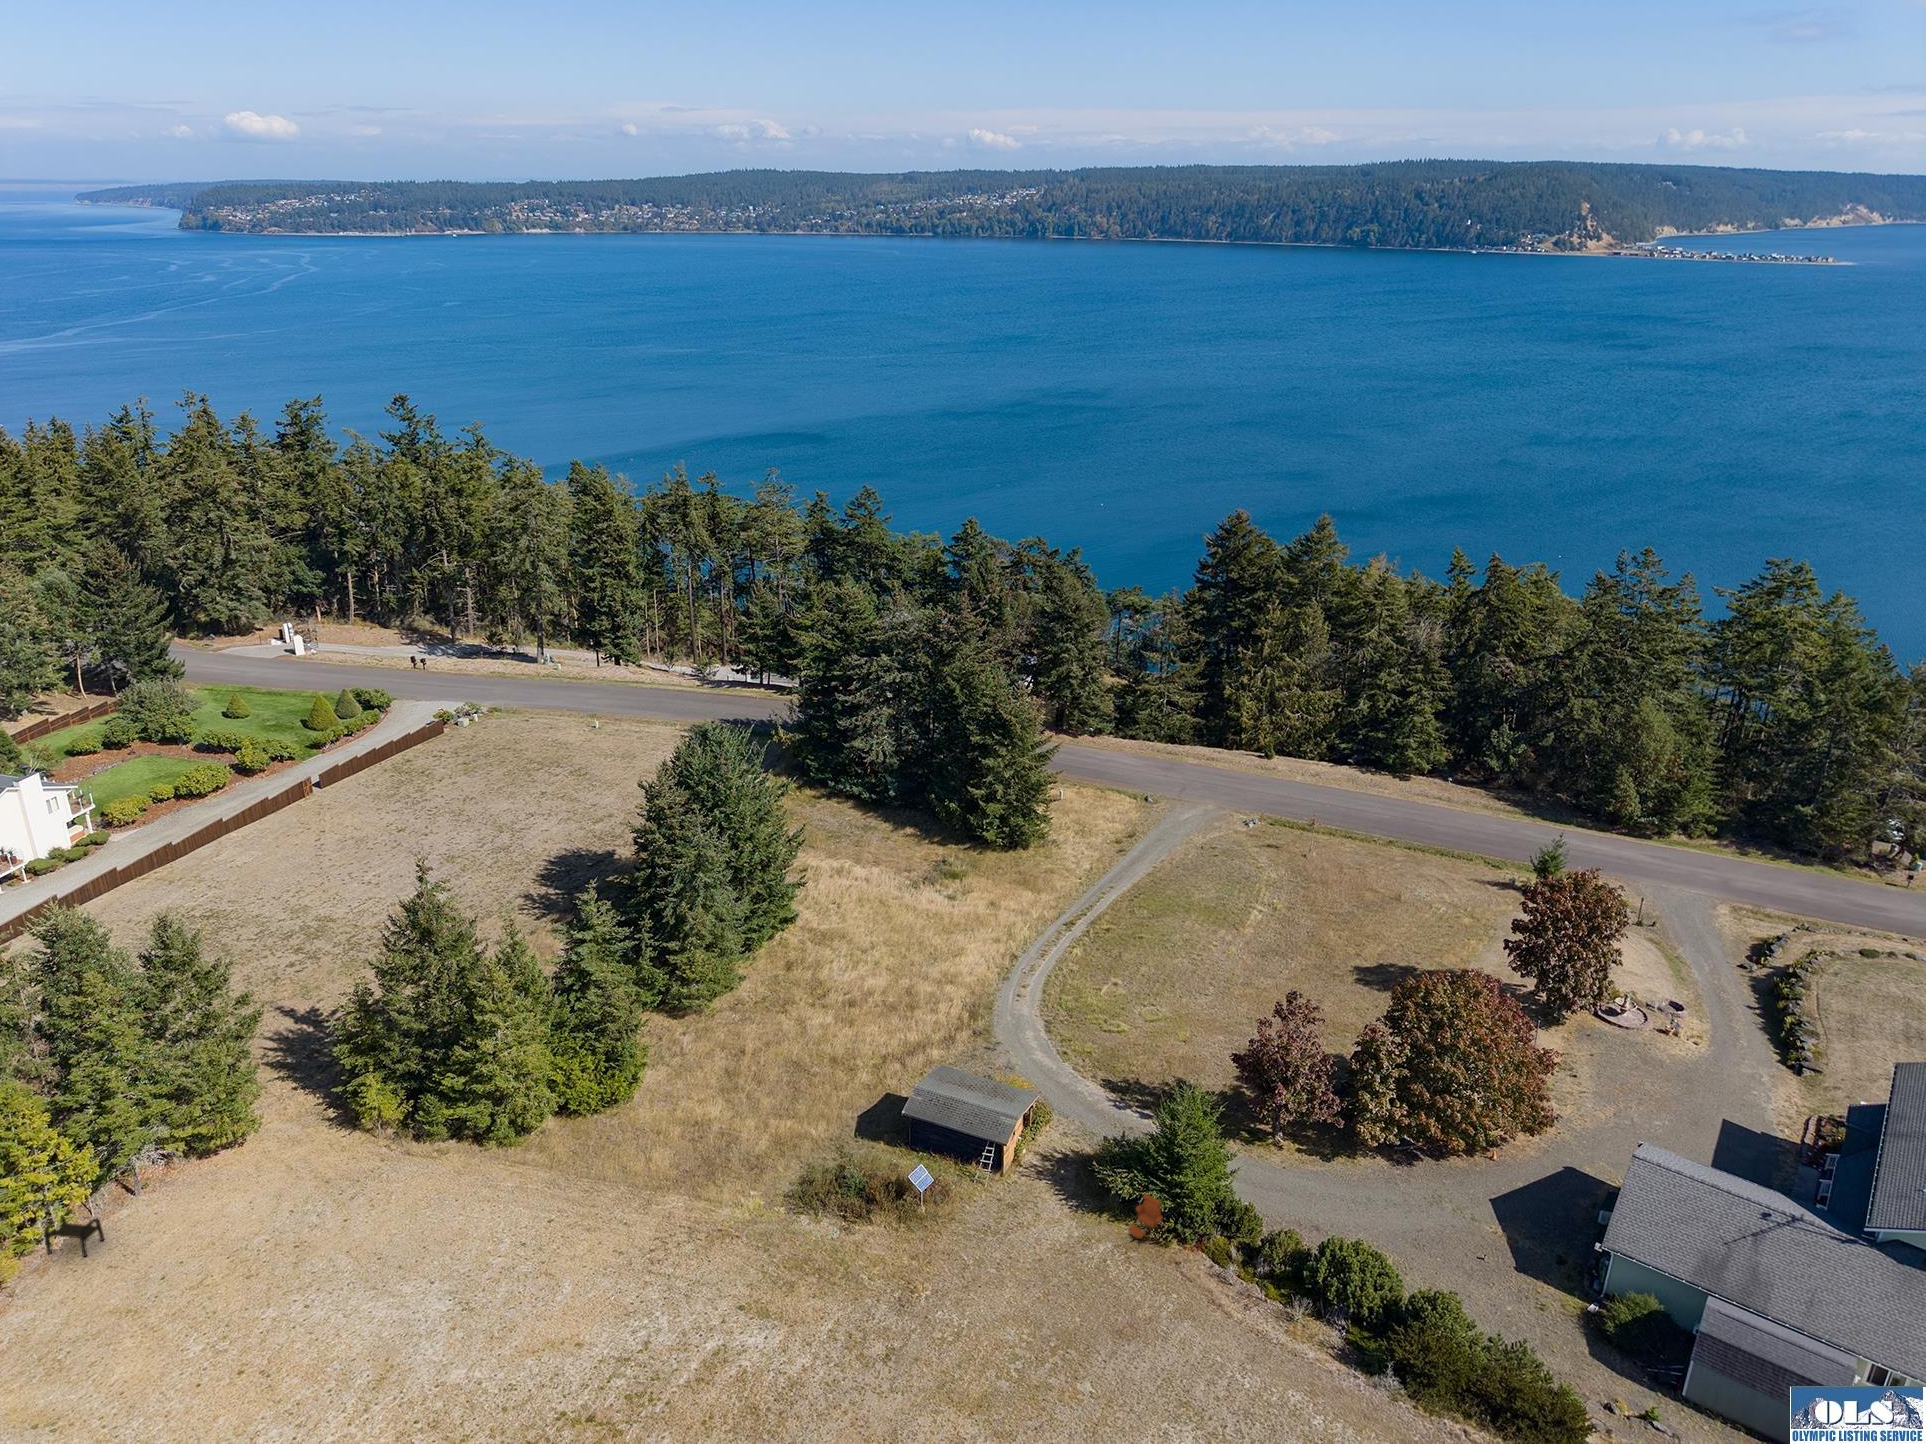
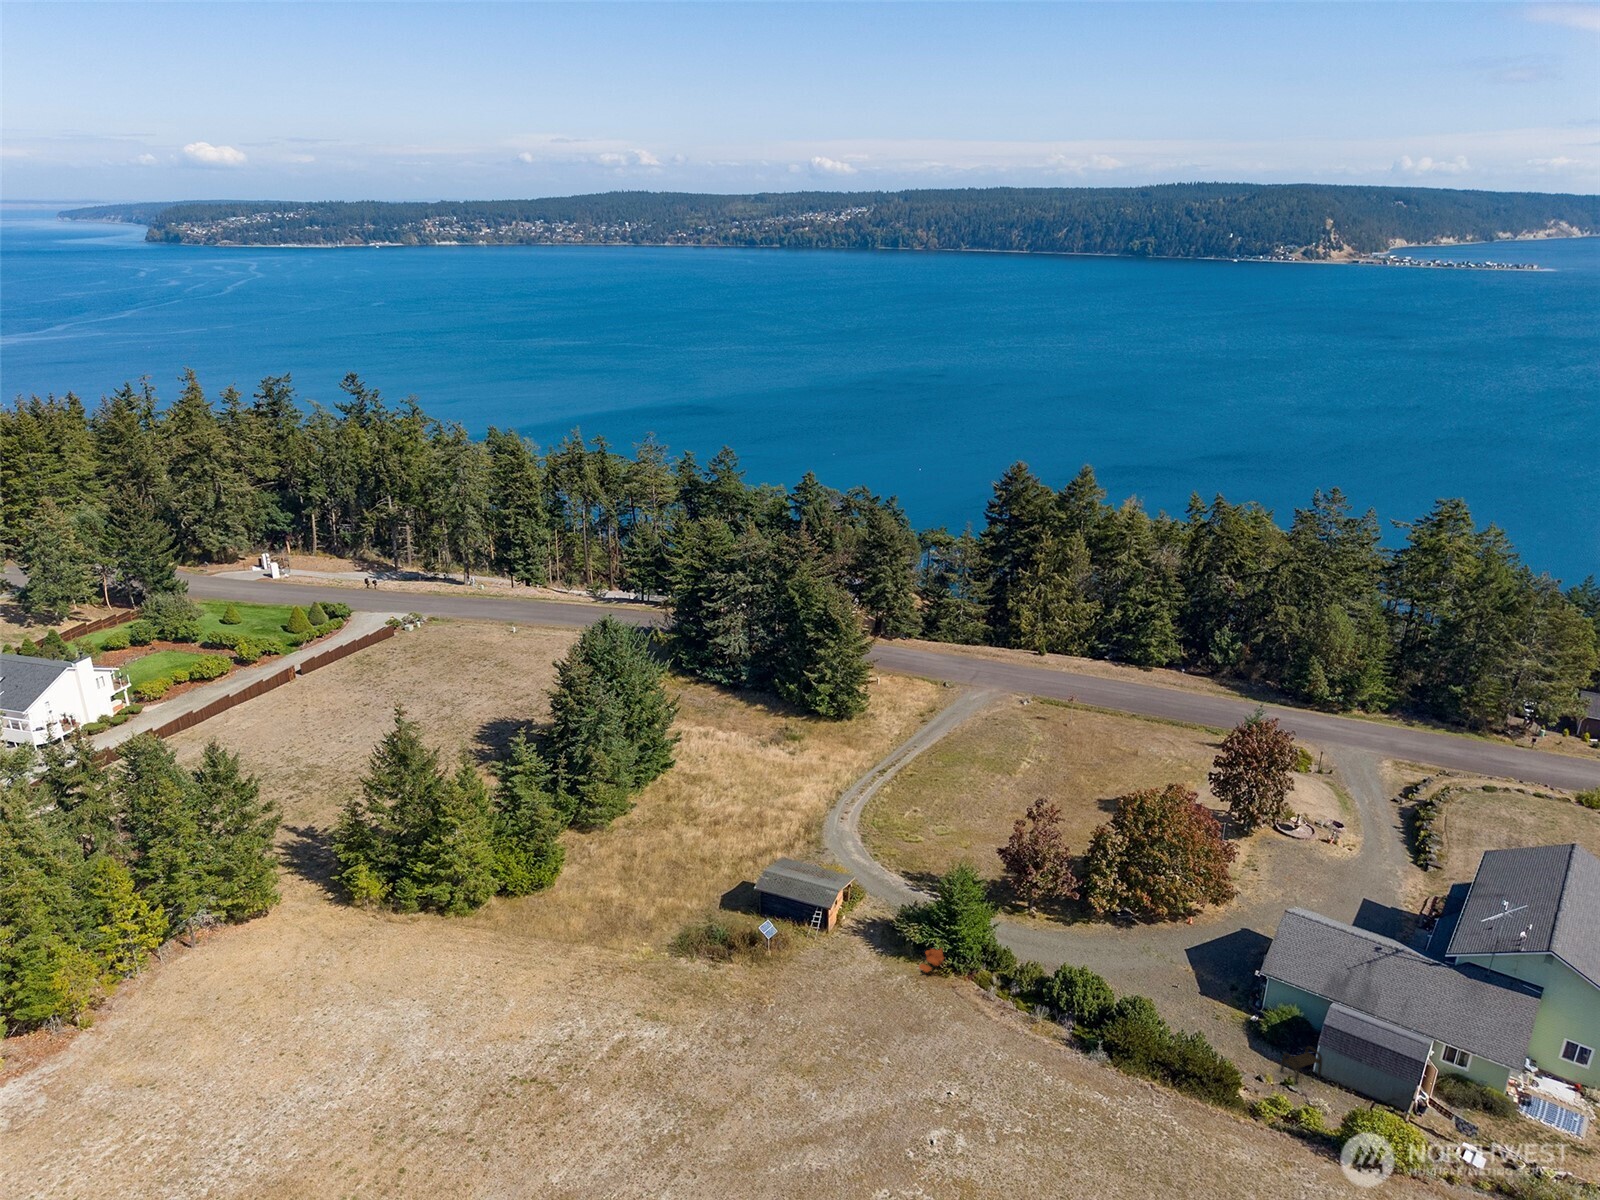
bench: present [44,1216,104,1257] -> present [1280,1046,1322,1084]

